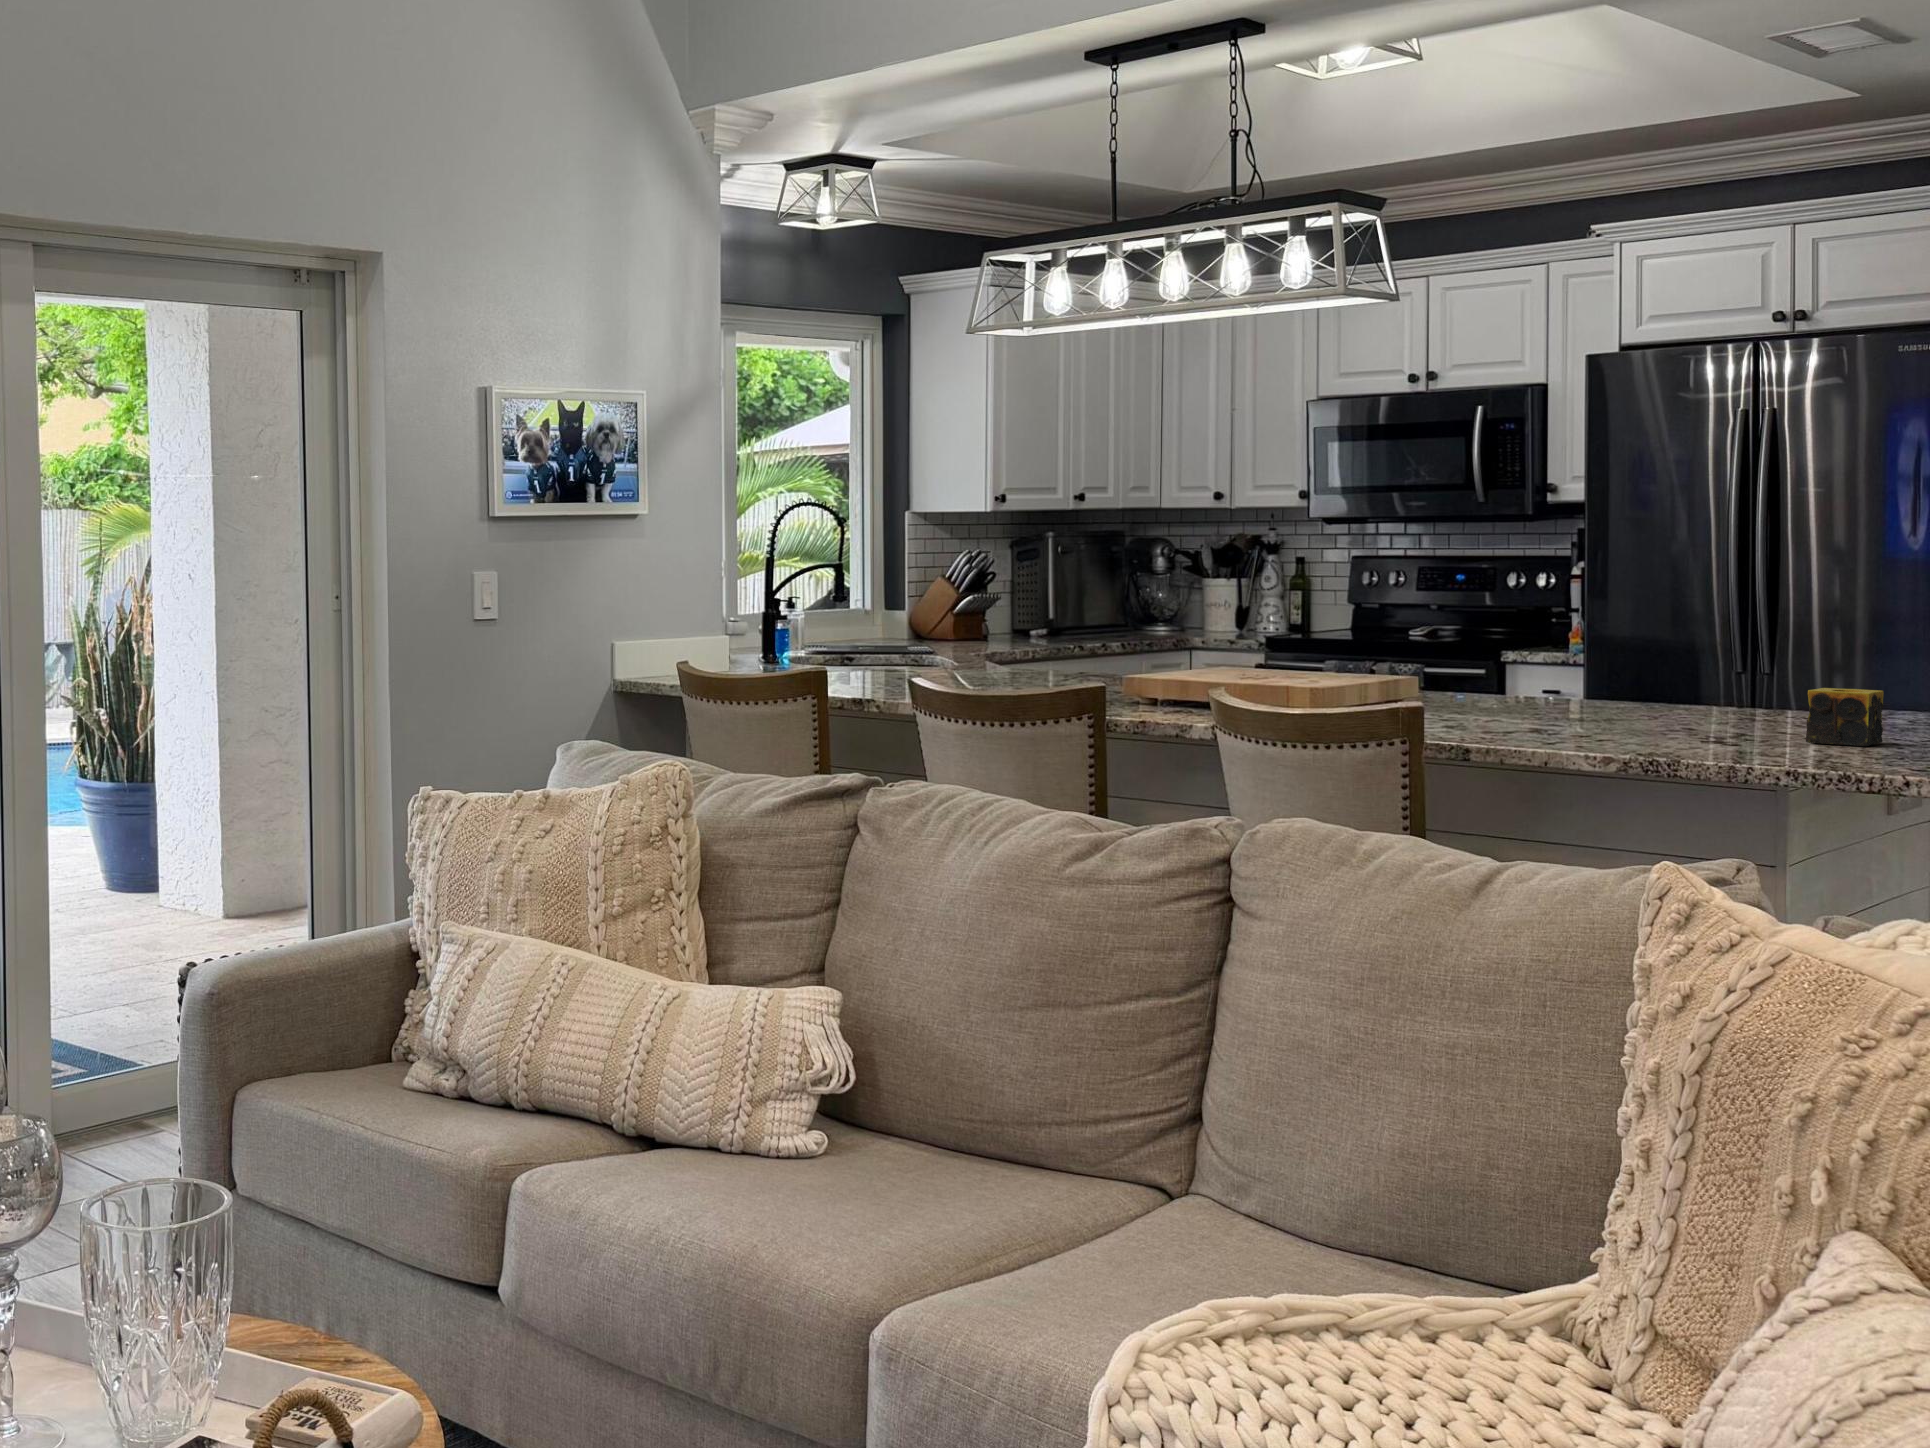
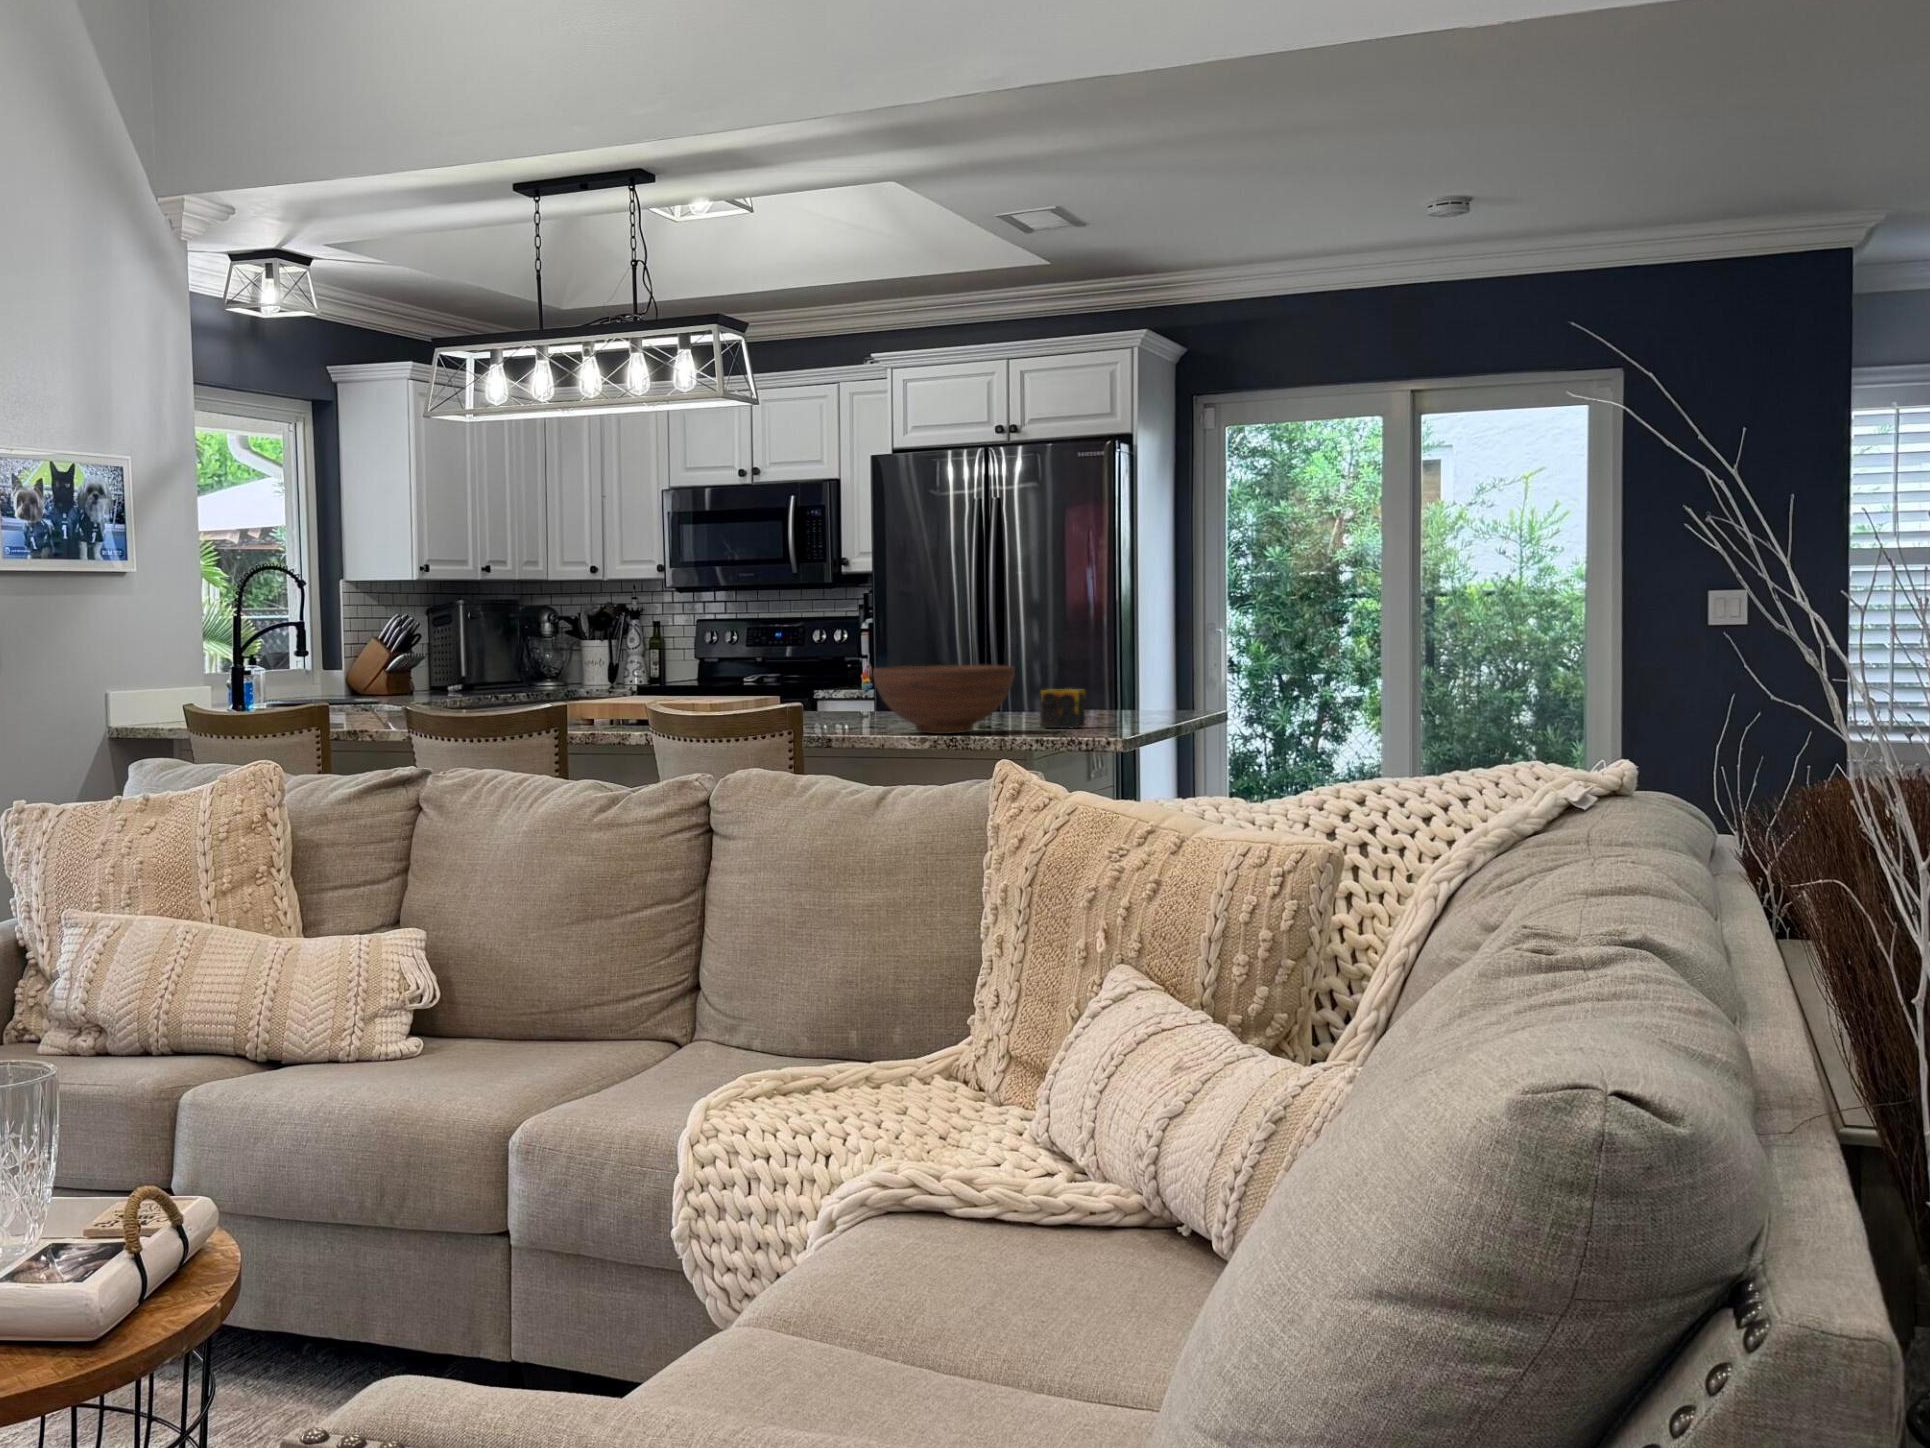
fruit bowl: none [1537,652,1759,750] -> present [873,665,1015,734]

